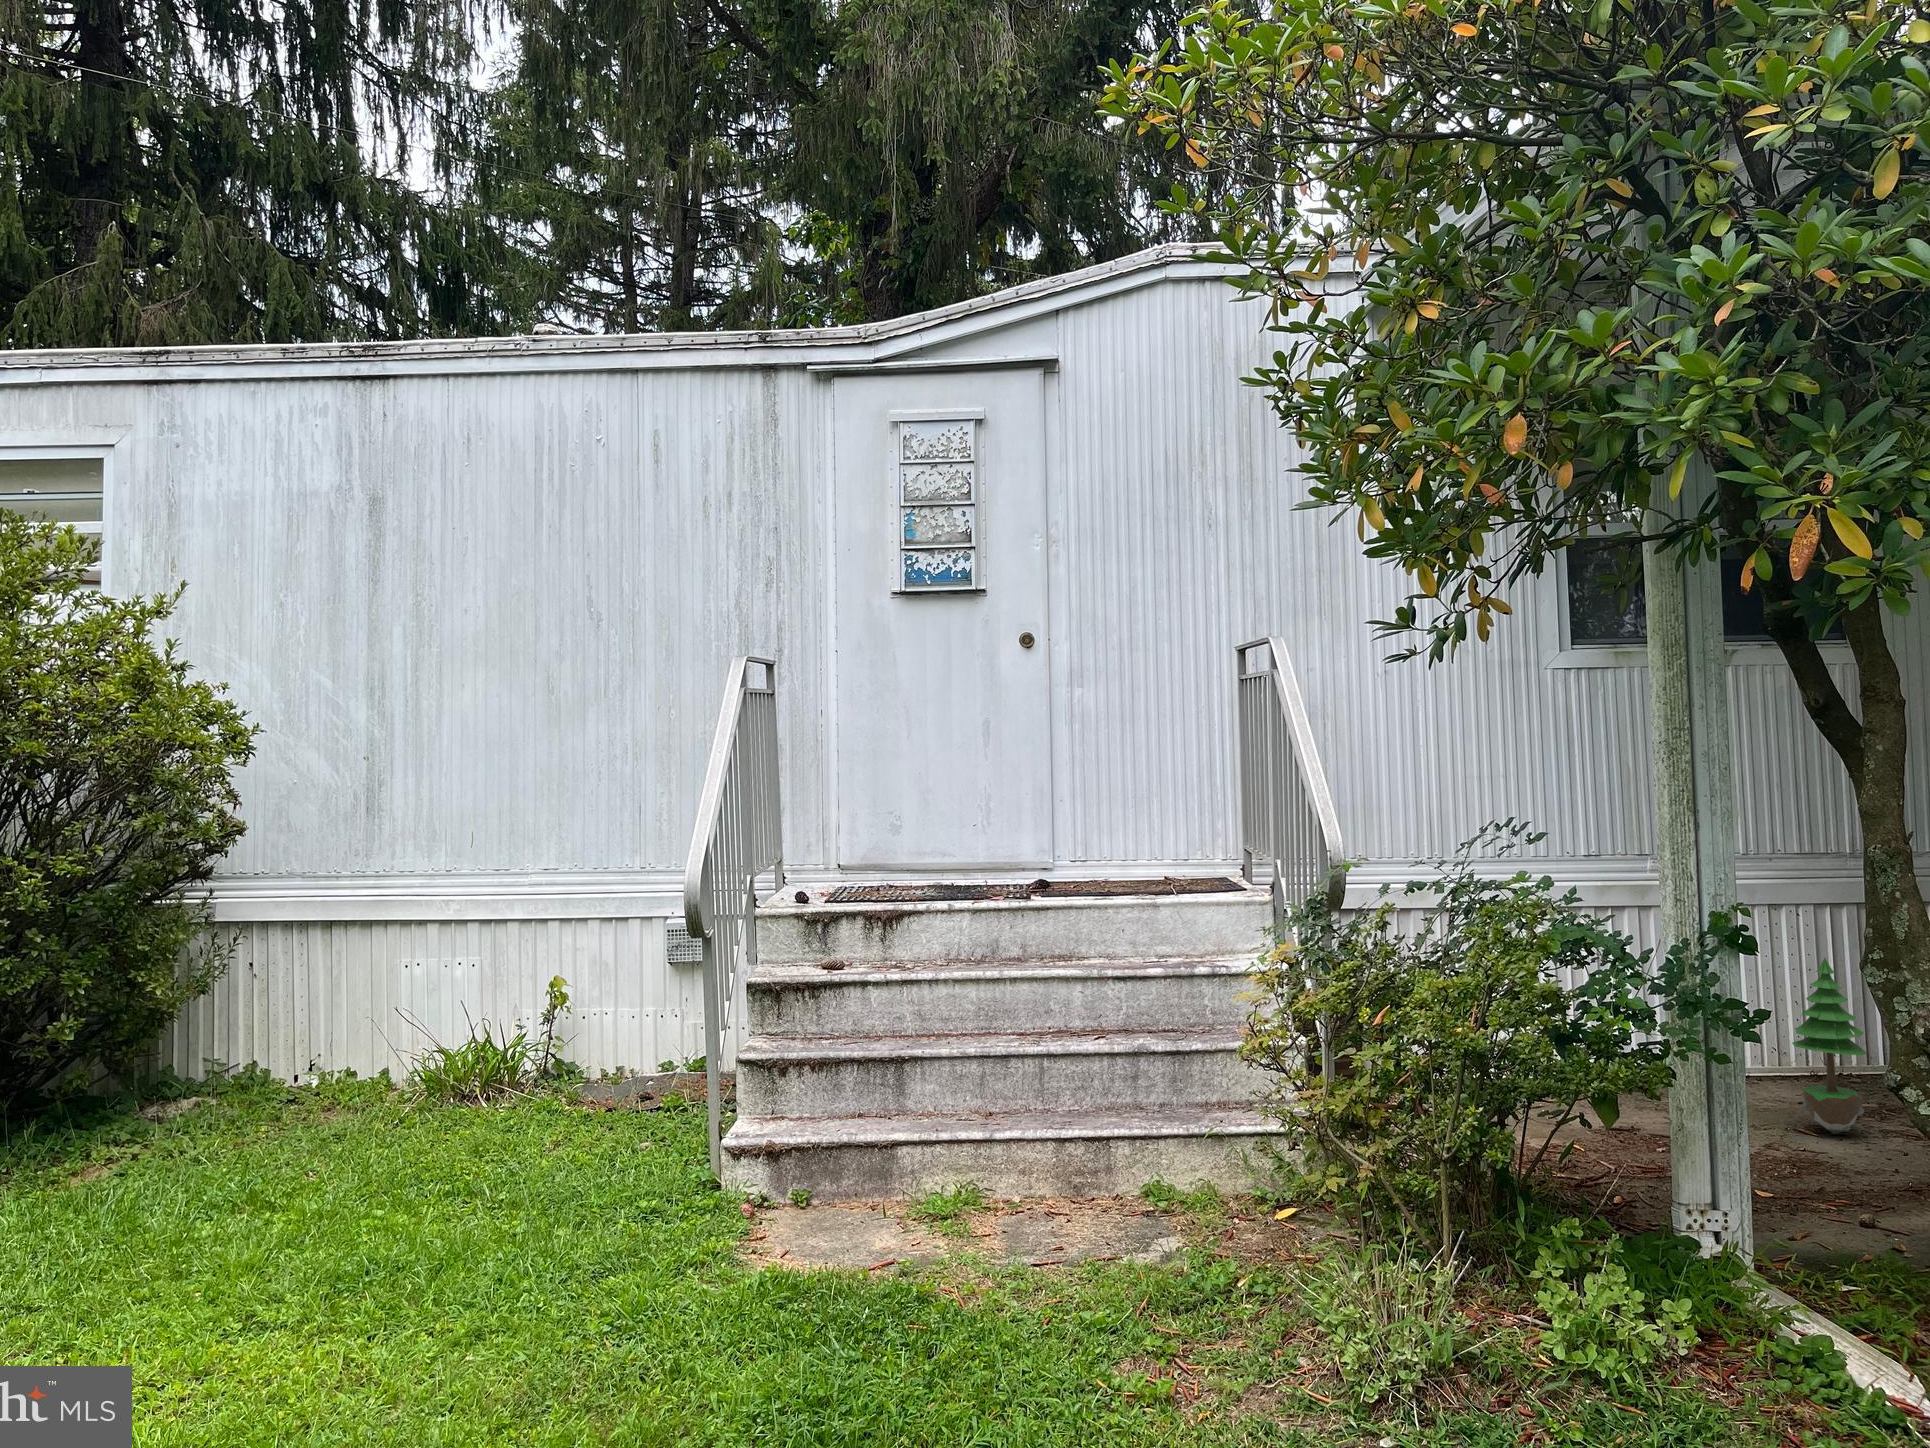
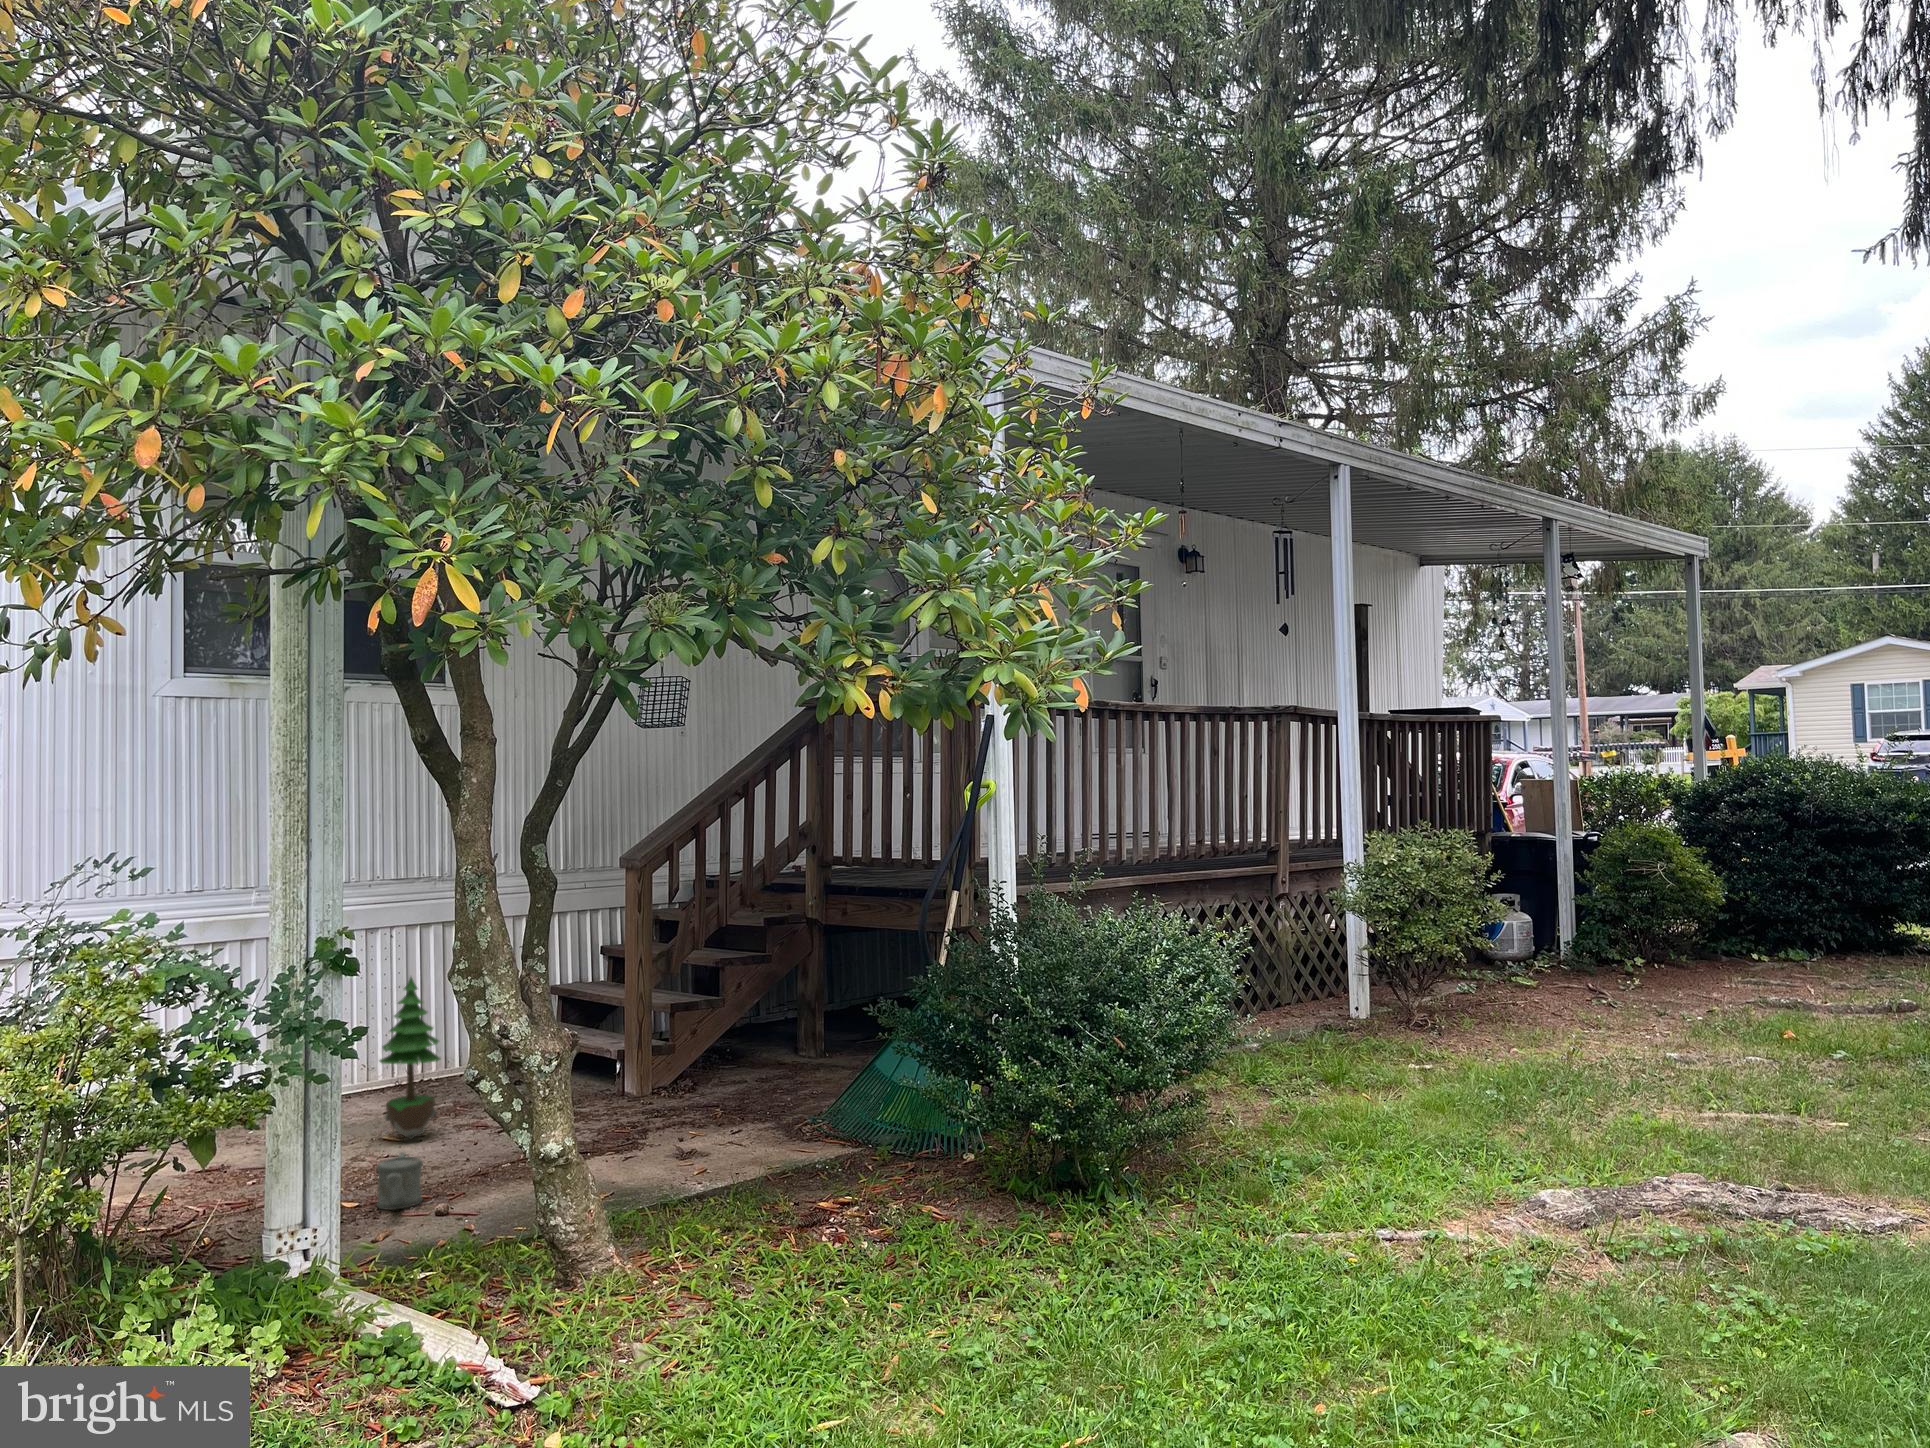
watering can: none [1794,1149,1852,1212] -> present [376,1152,423,1210]

